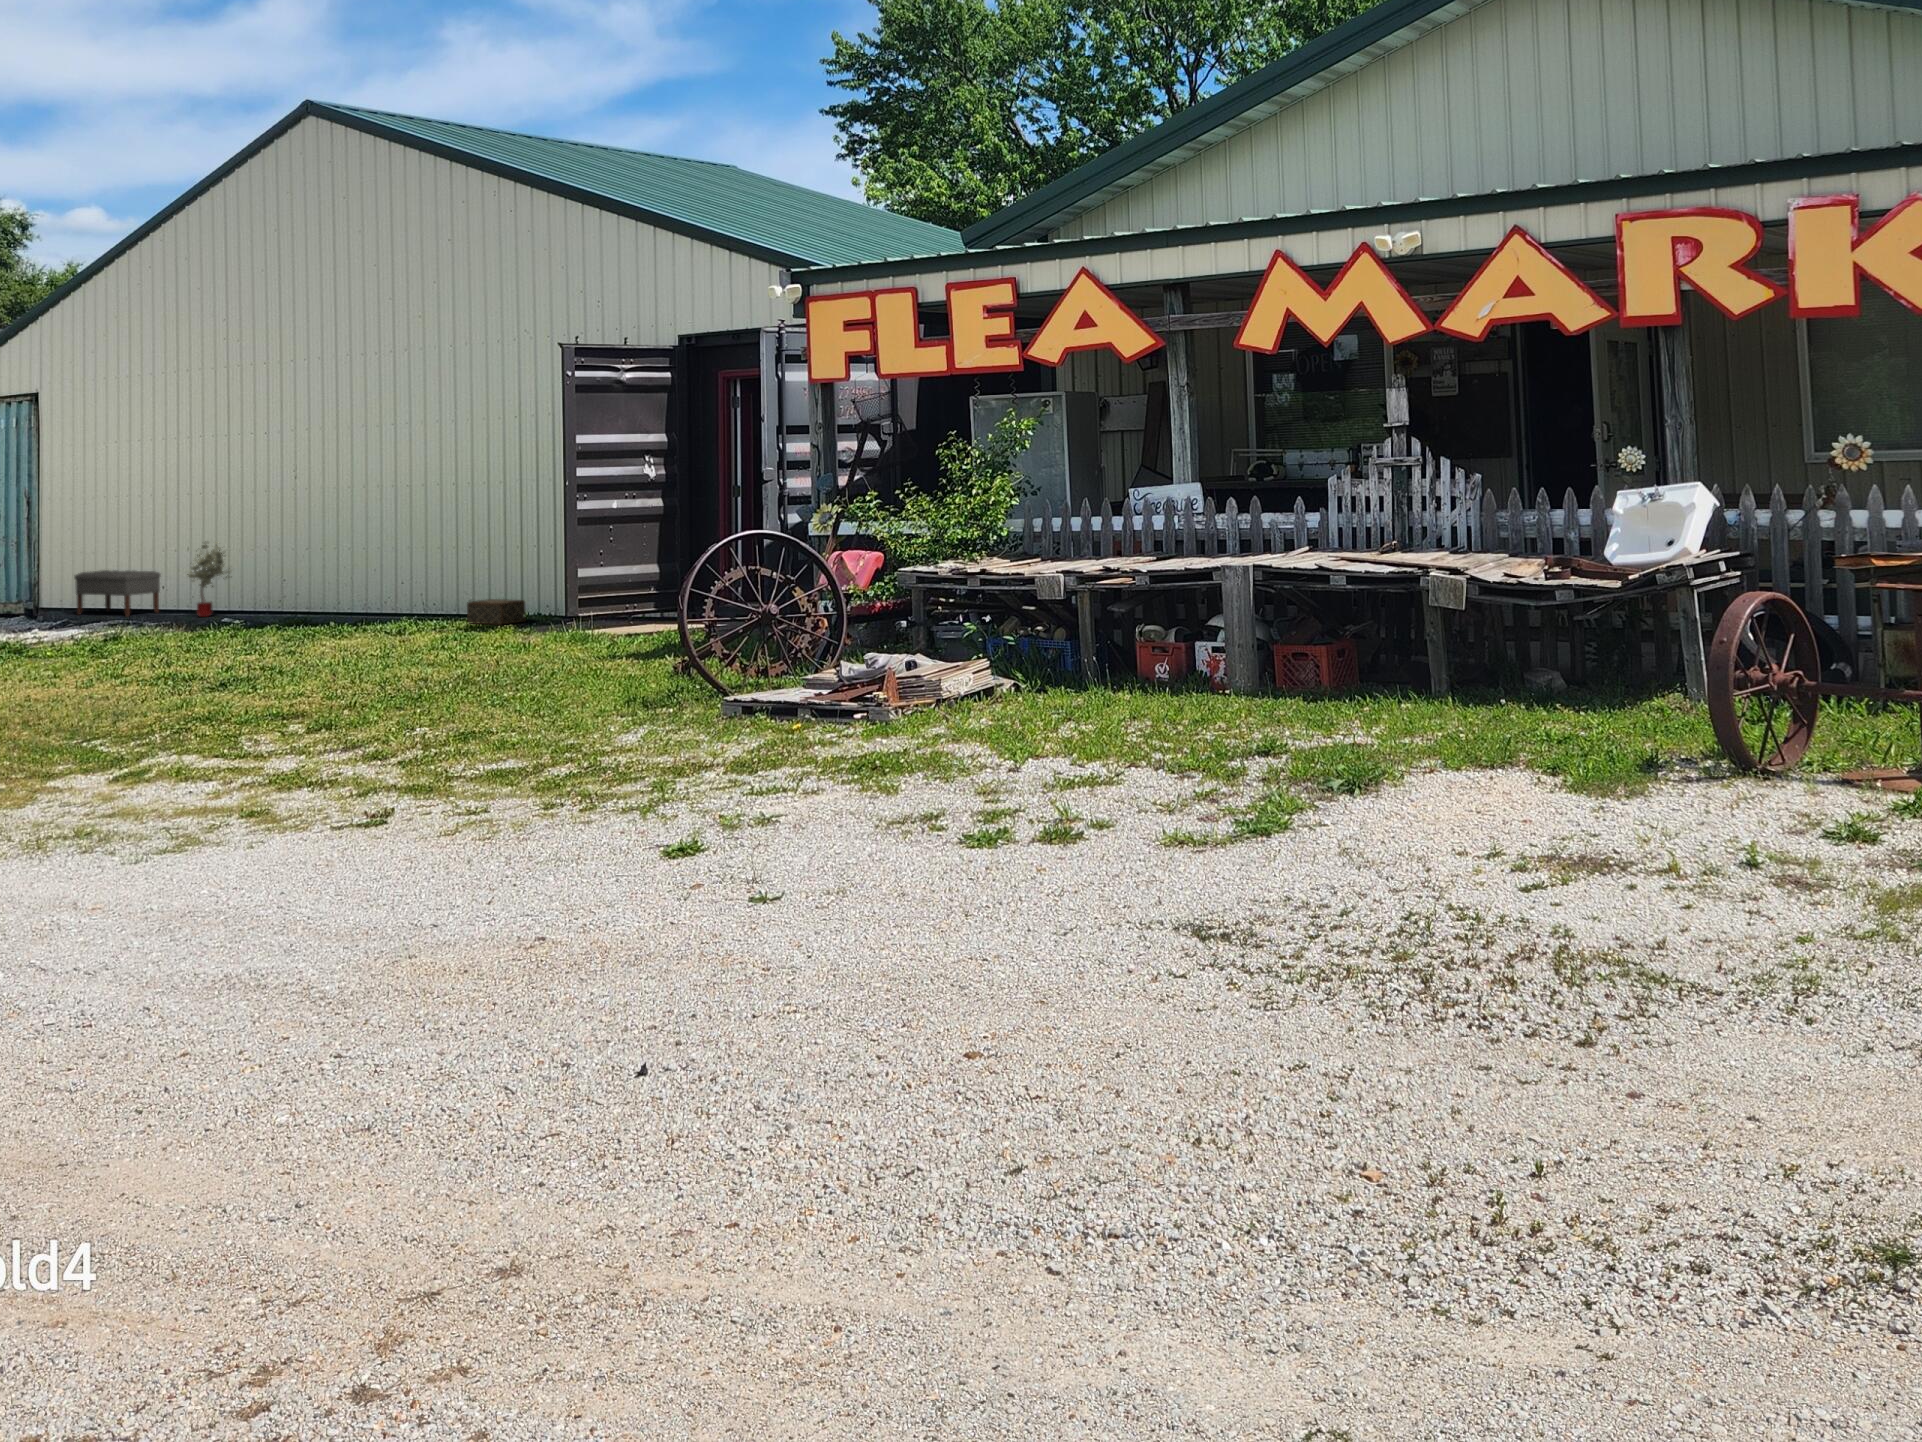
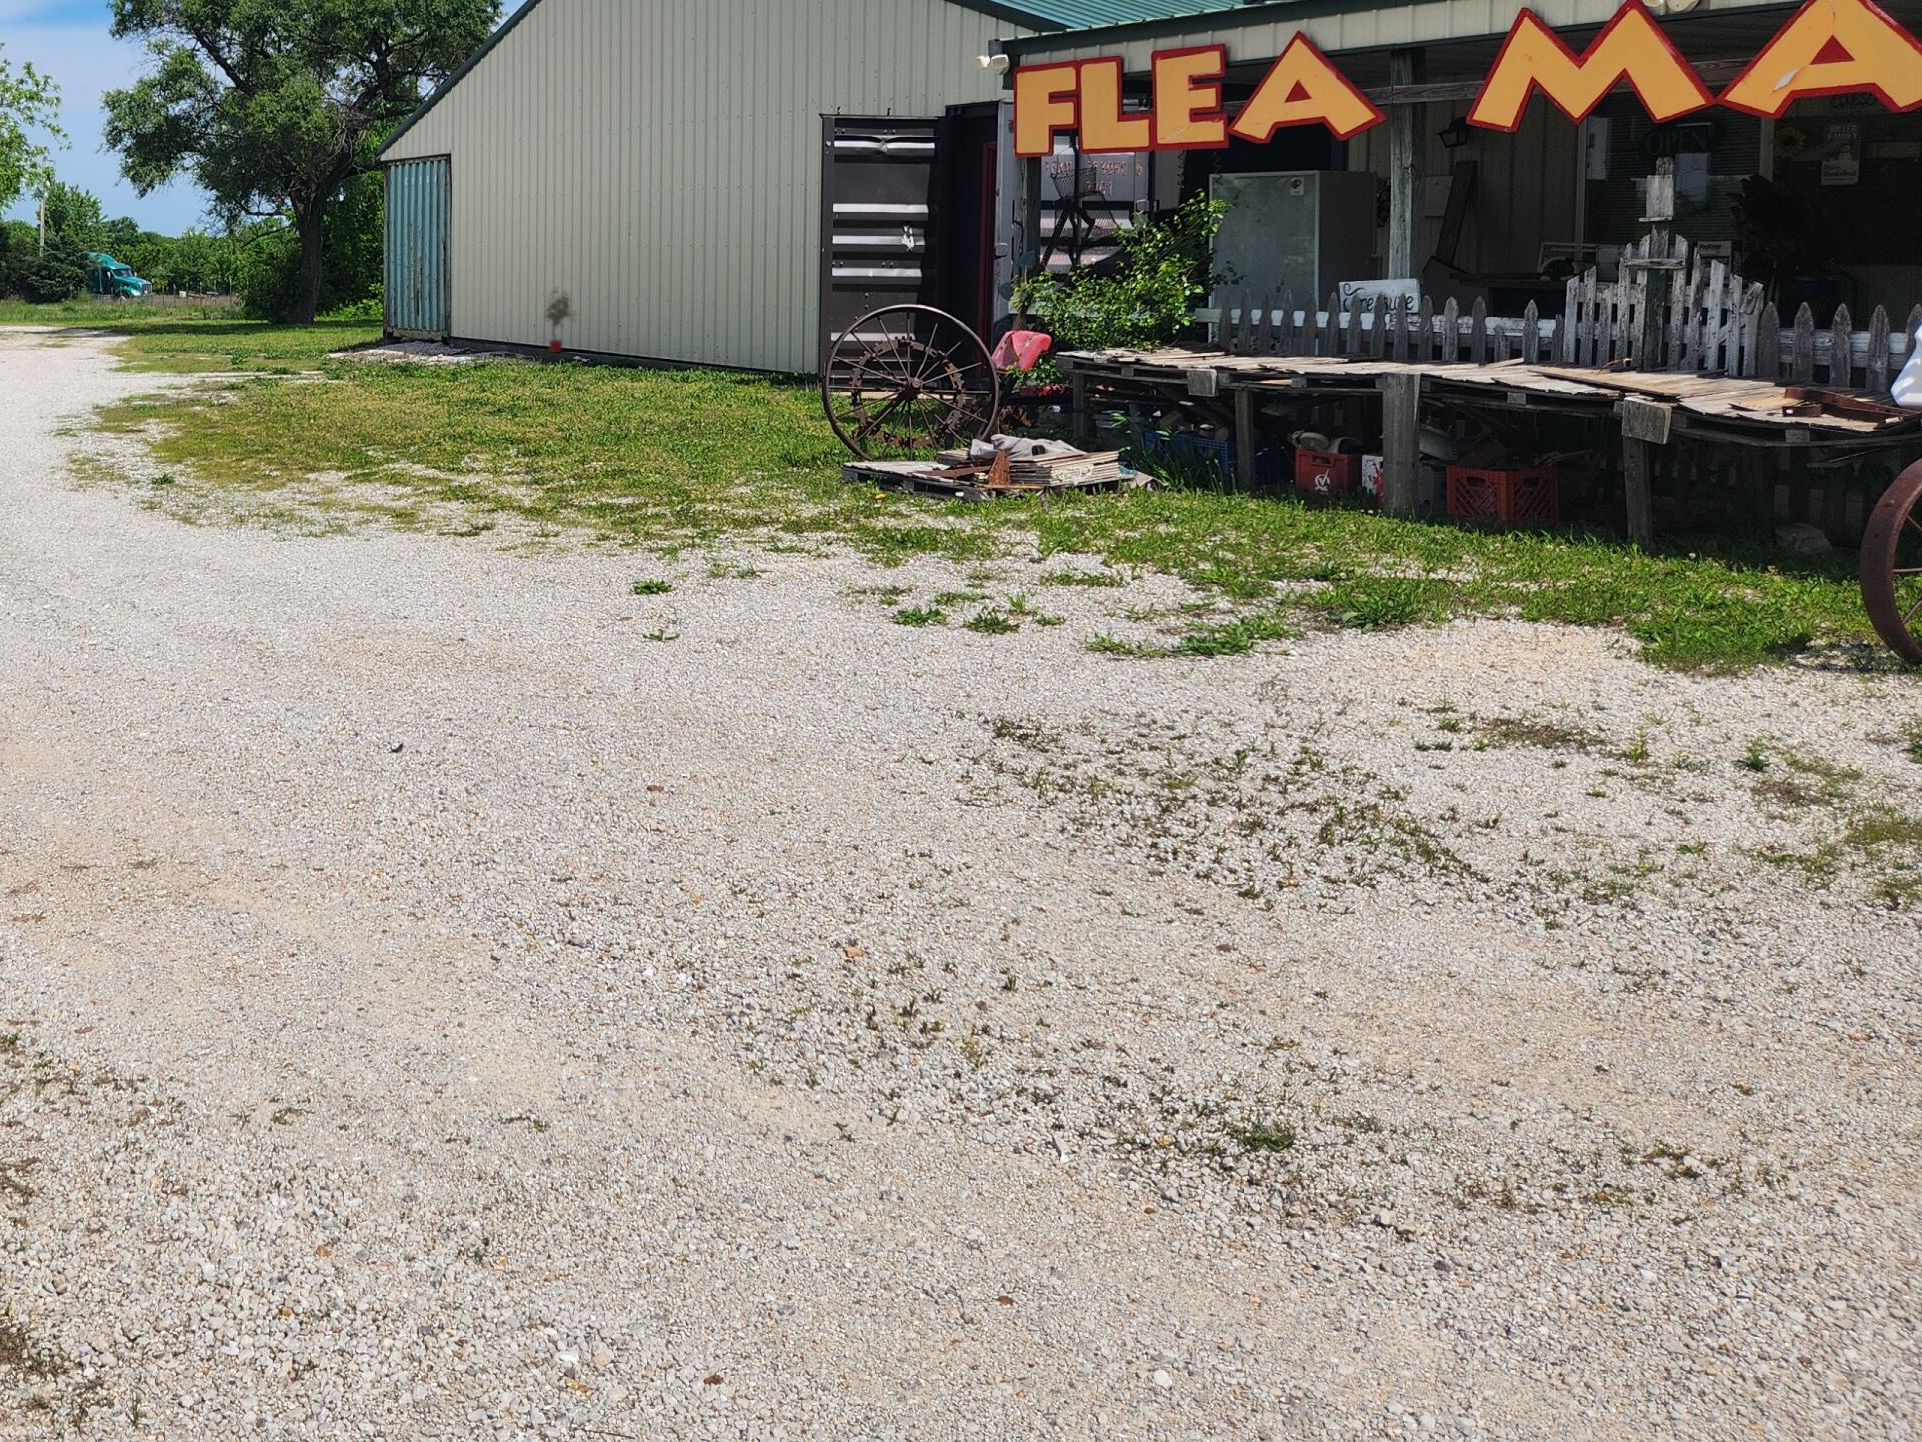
bench: present [74,570,160,616] -> none [467,308,529,348]
woven basket: present [467,599,526,625] -> none [745,353,796,378]

